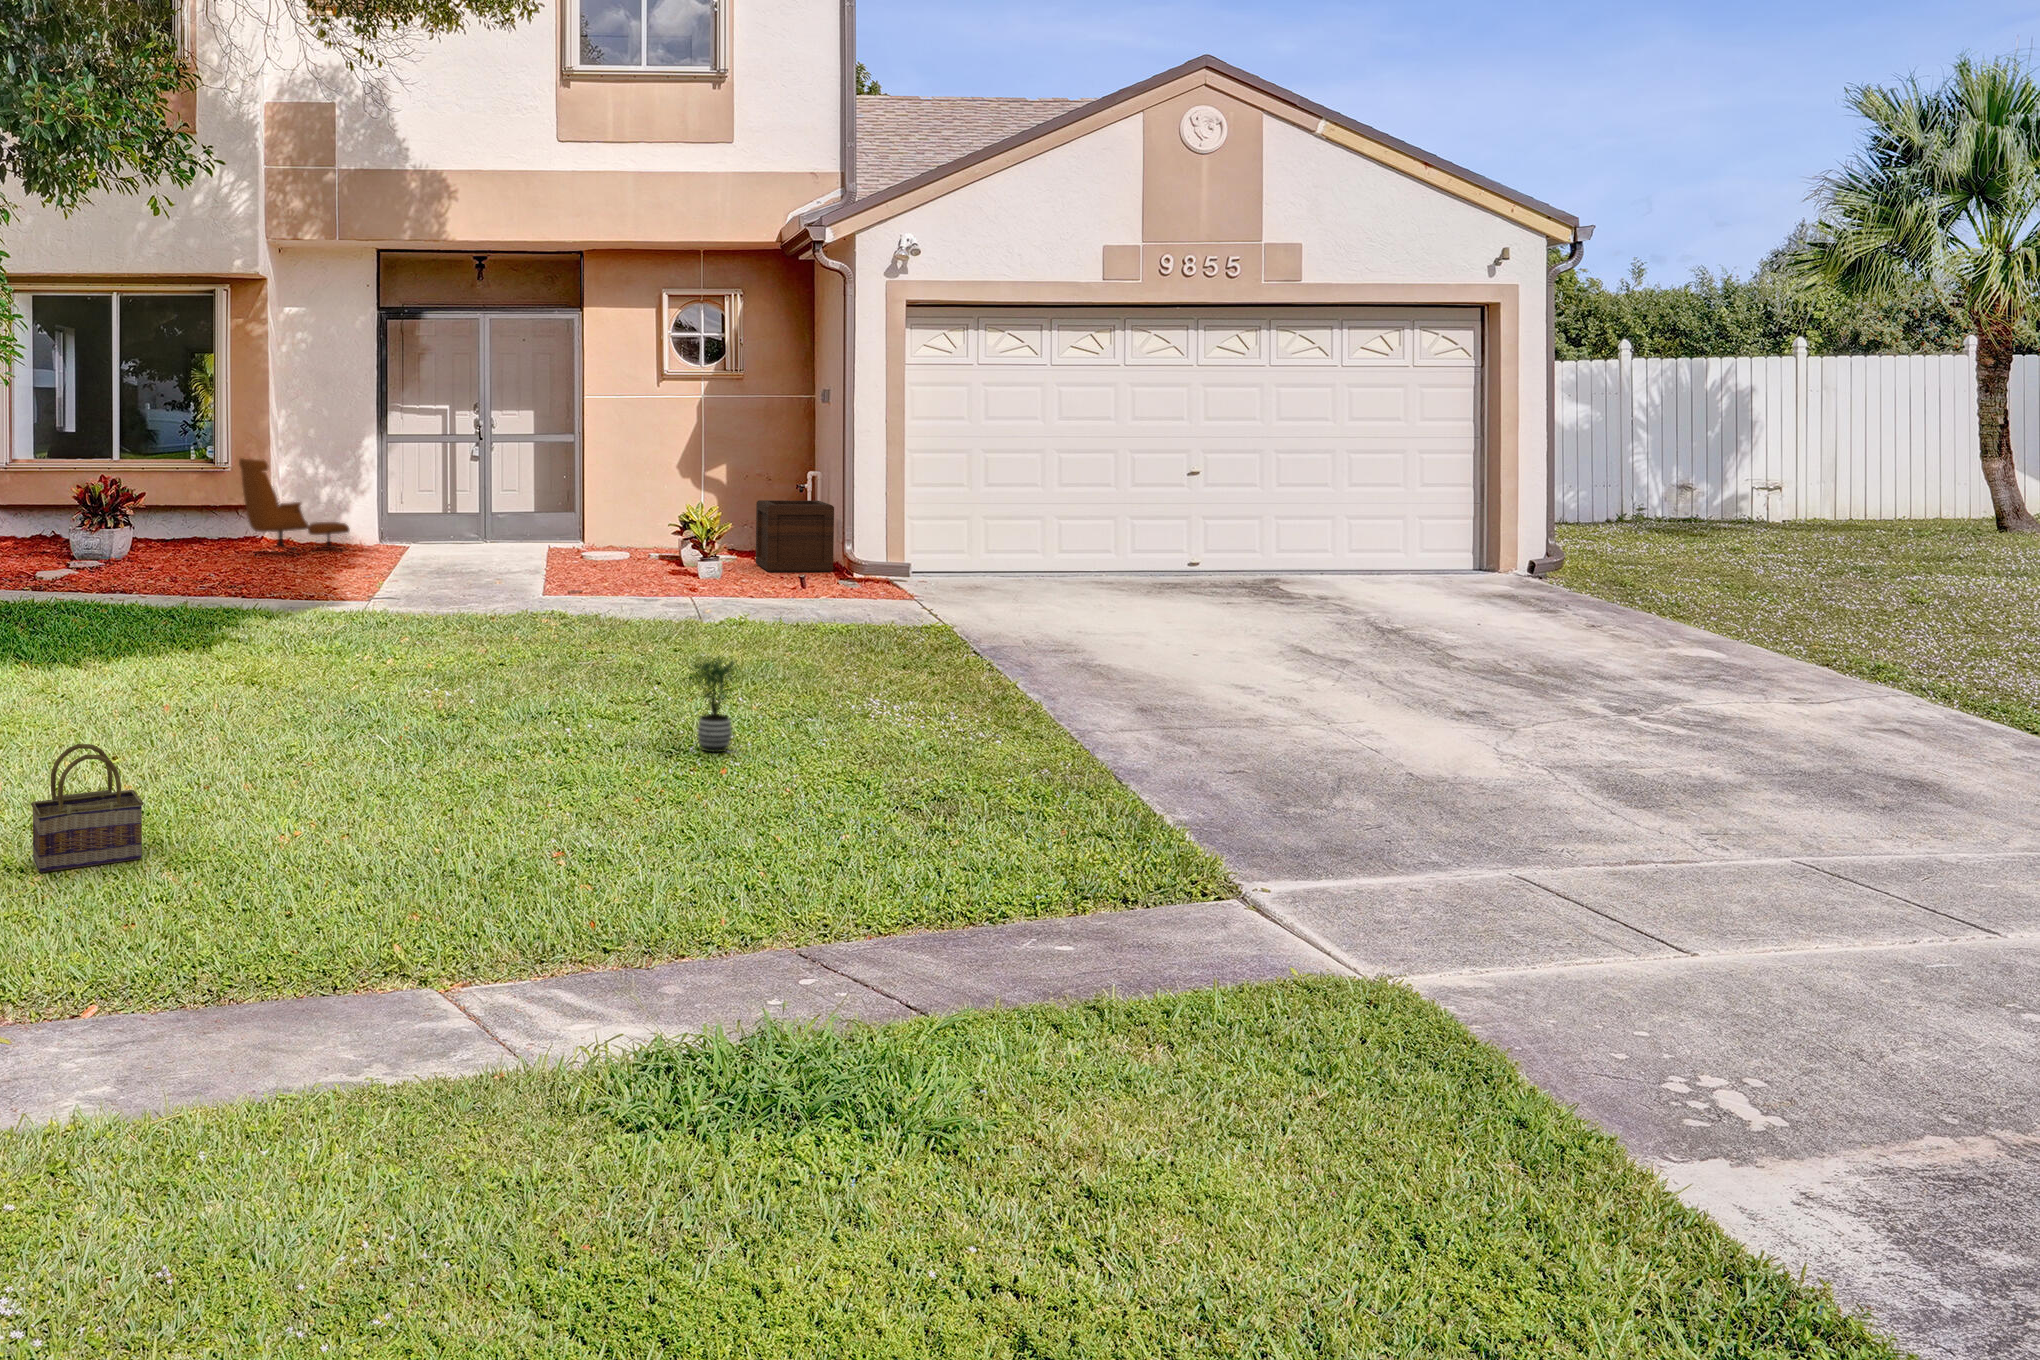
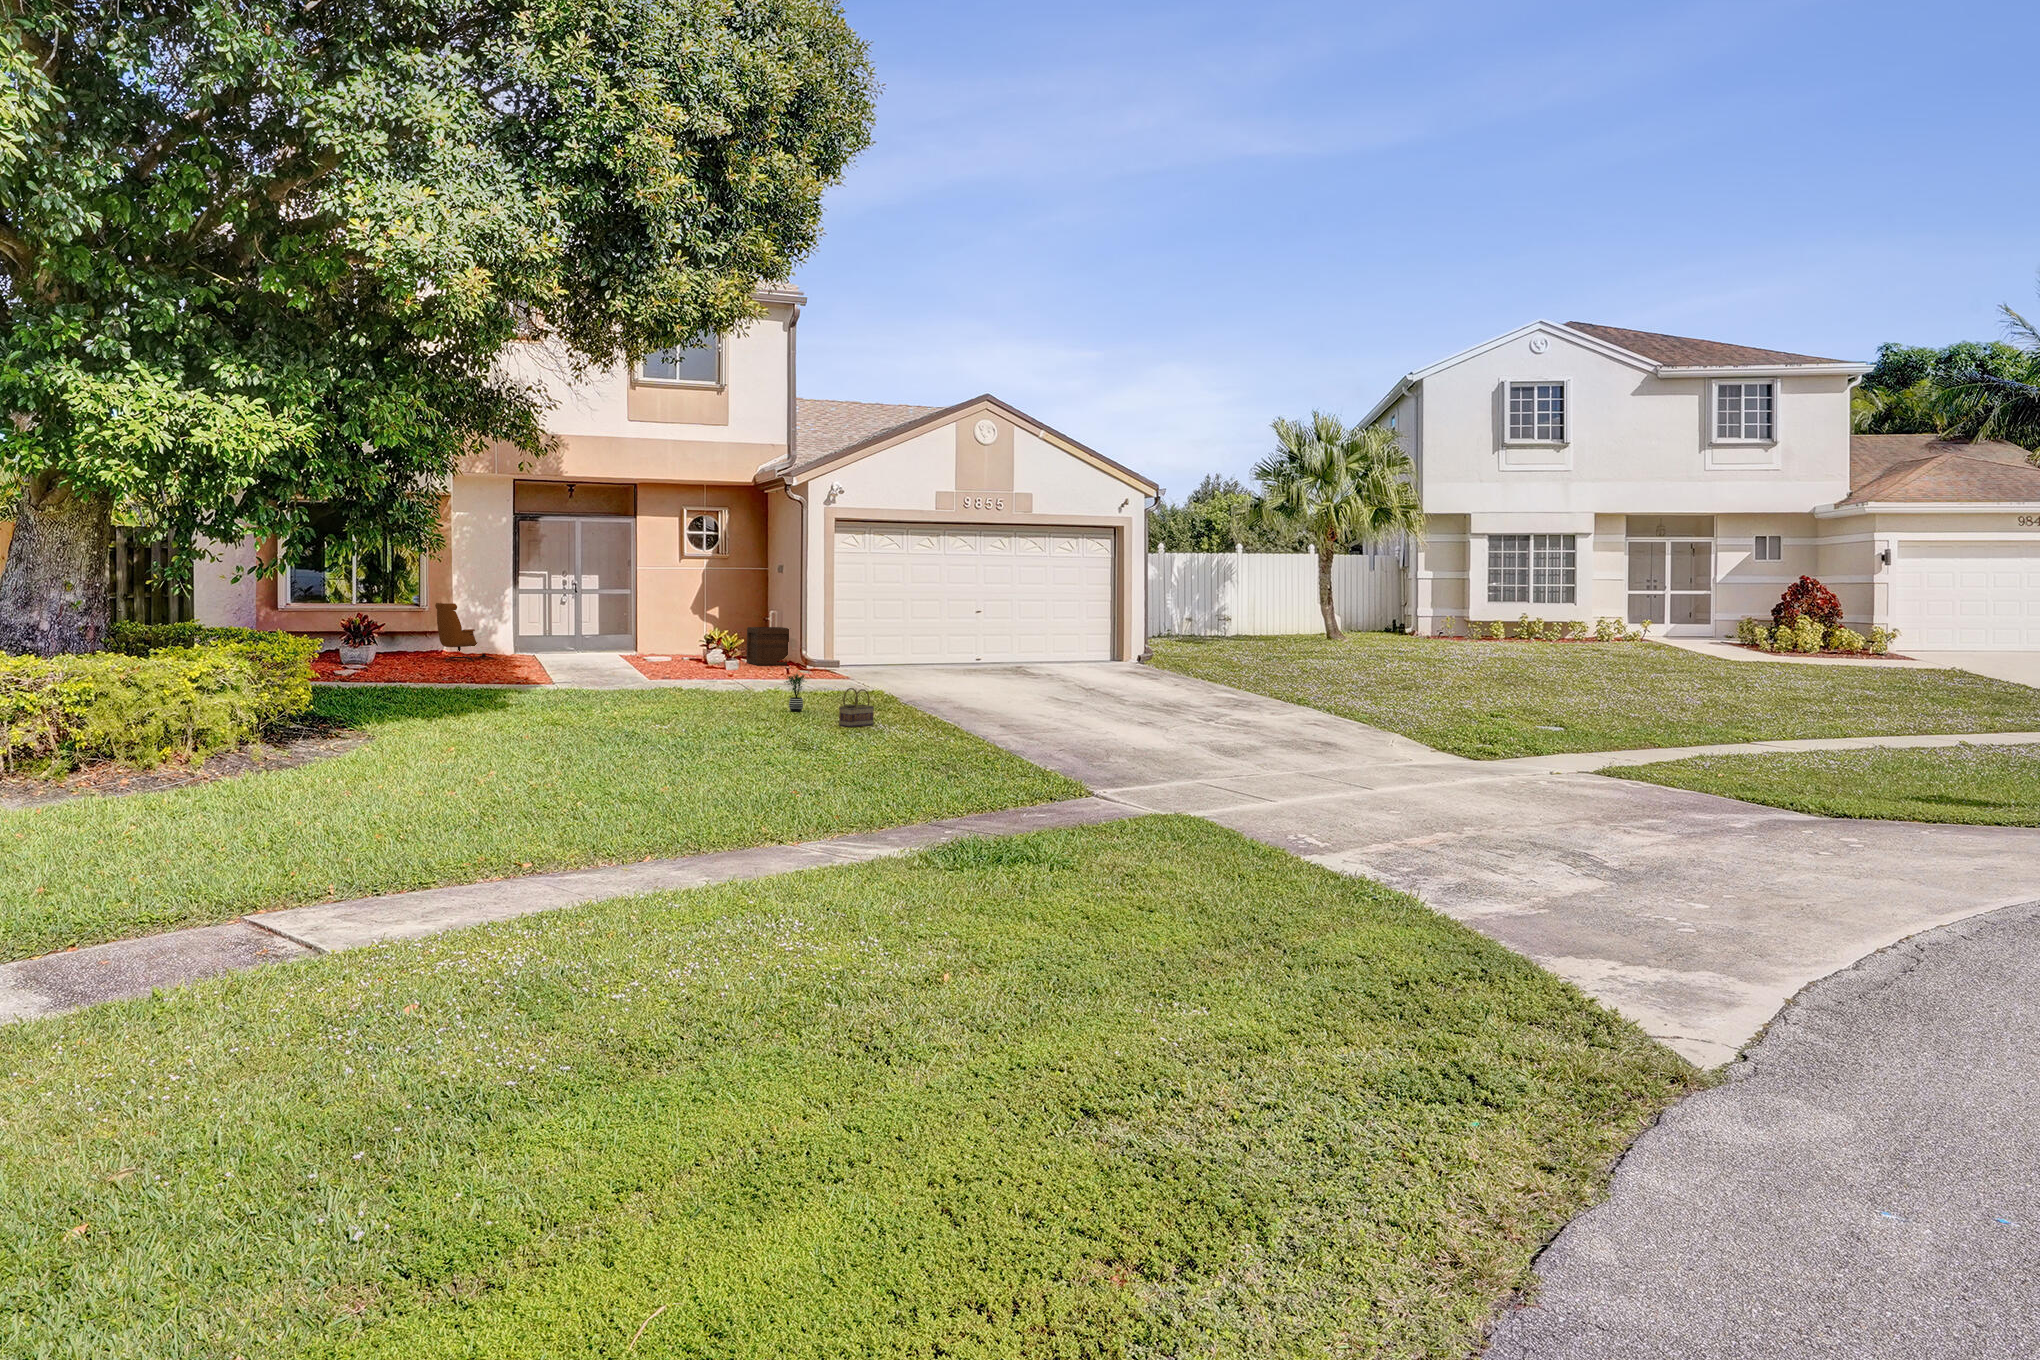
basket: present [31,744,143,872] -> present [839,688,874,727]

